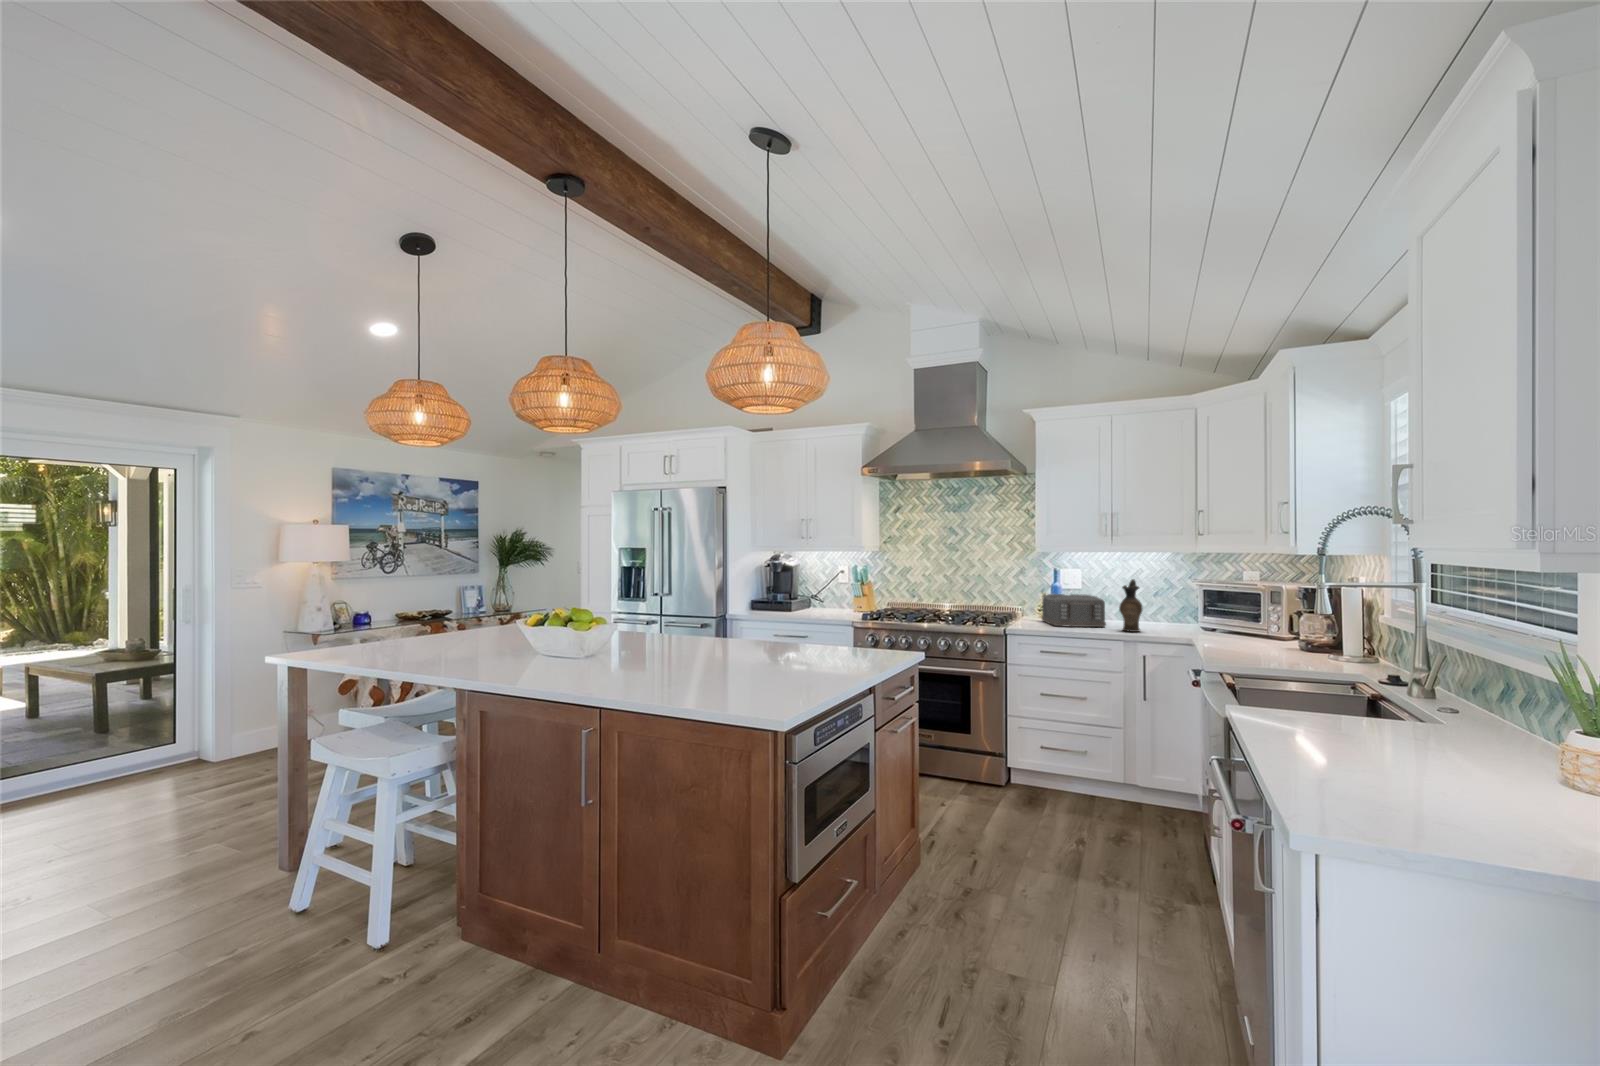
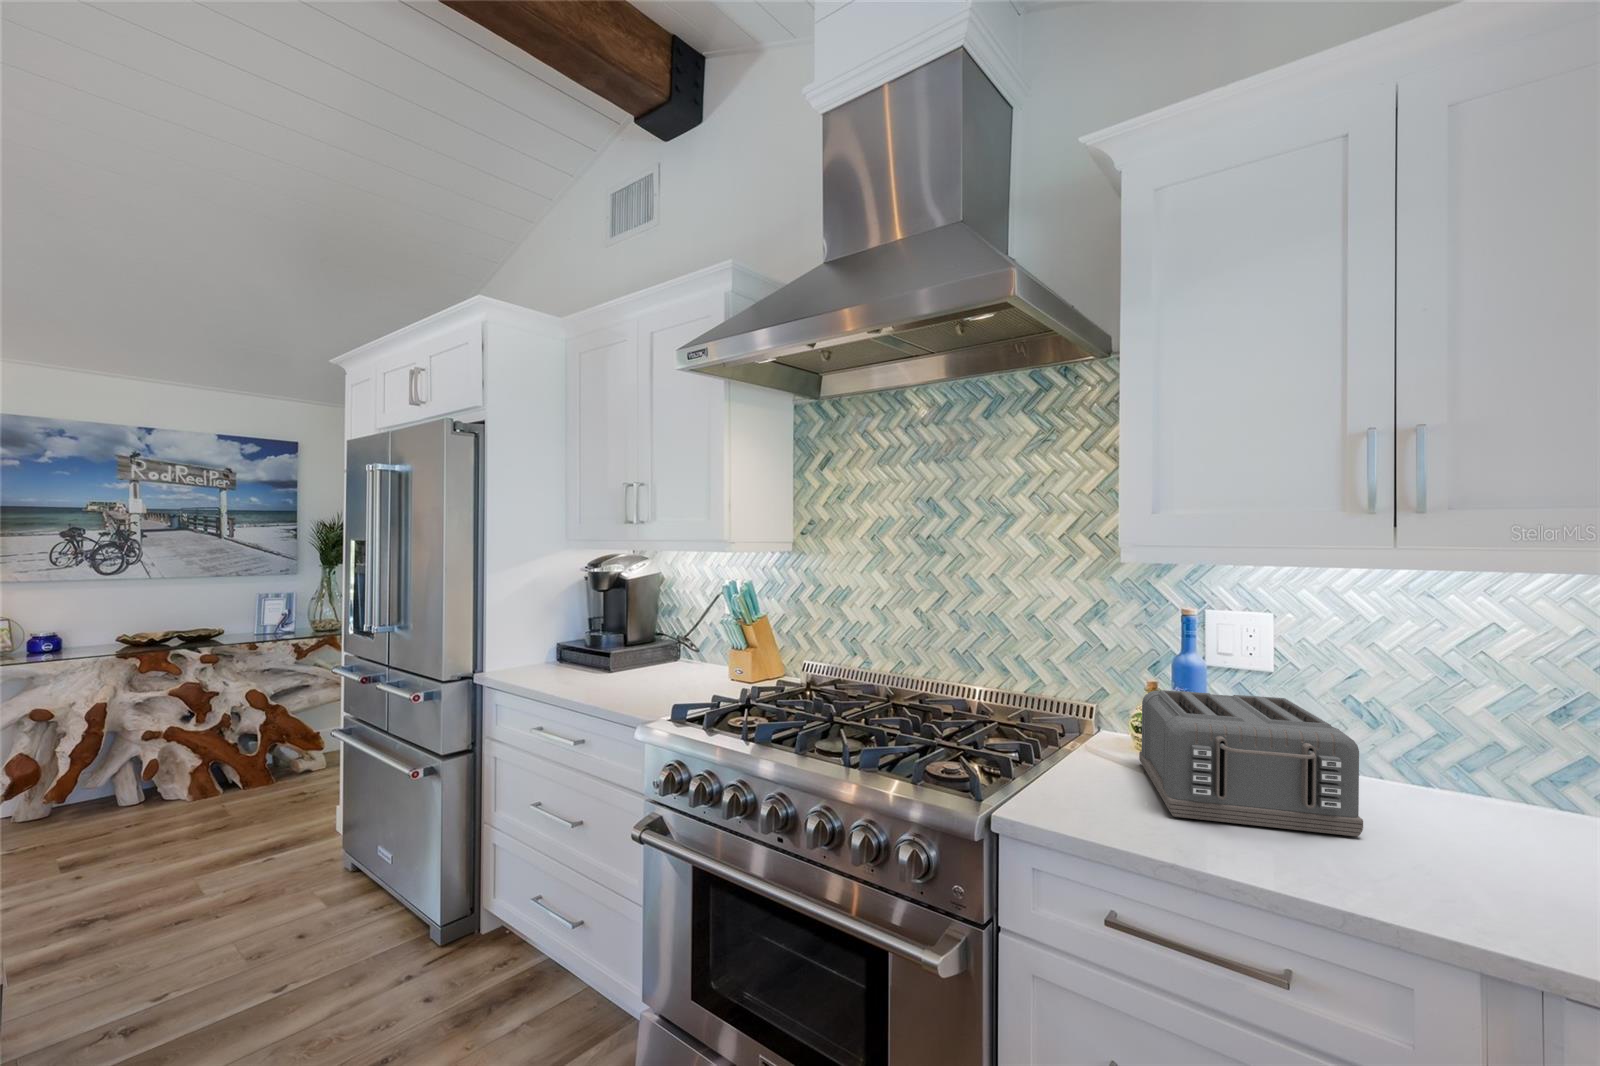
ceramic pitcher: present [1119,579,1142,632] -> none [1430,681,1548,904]

